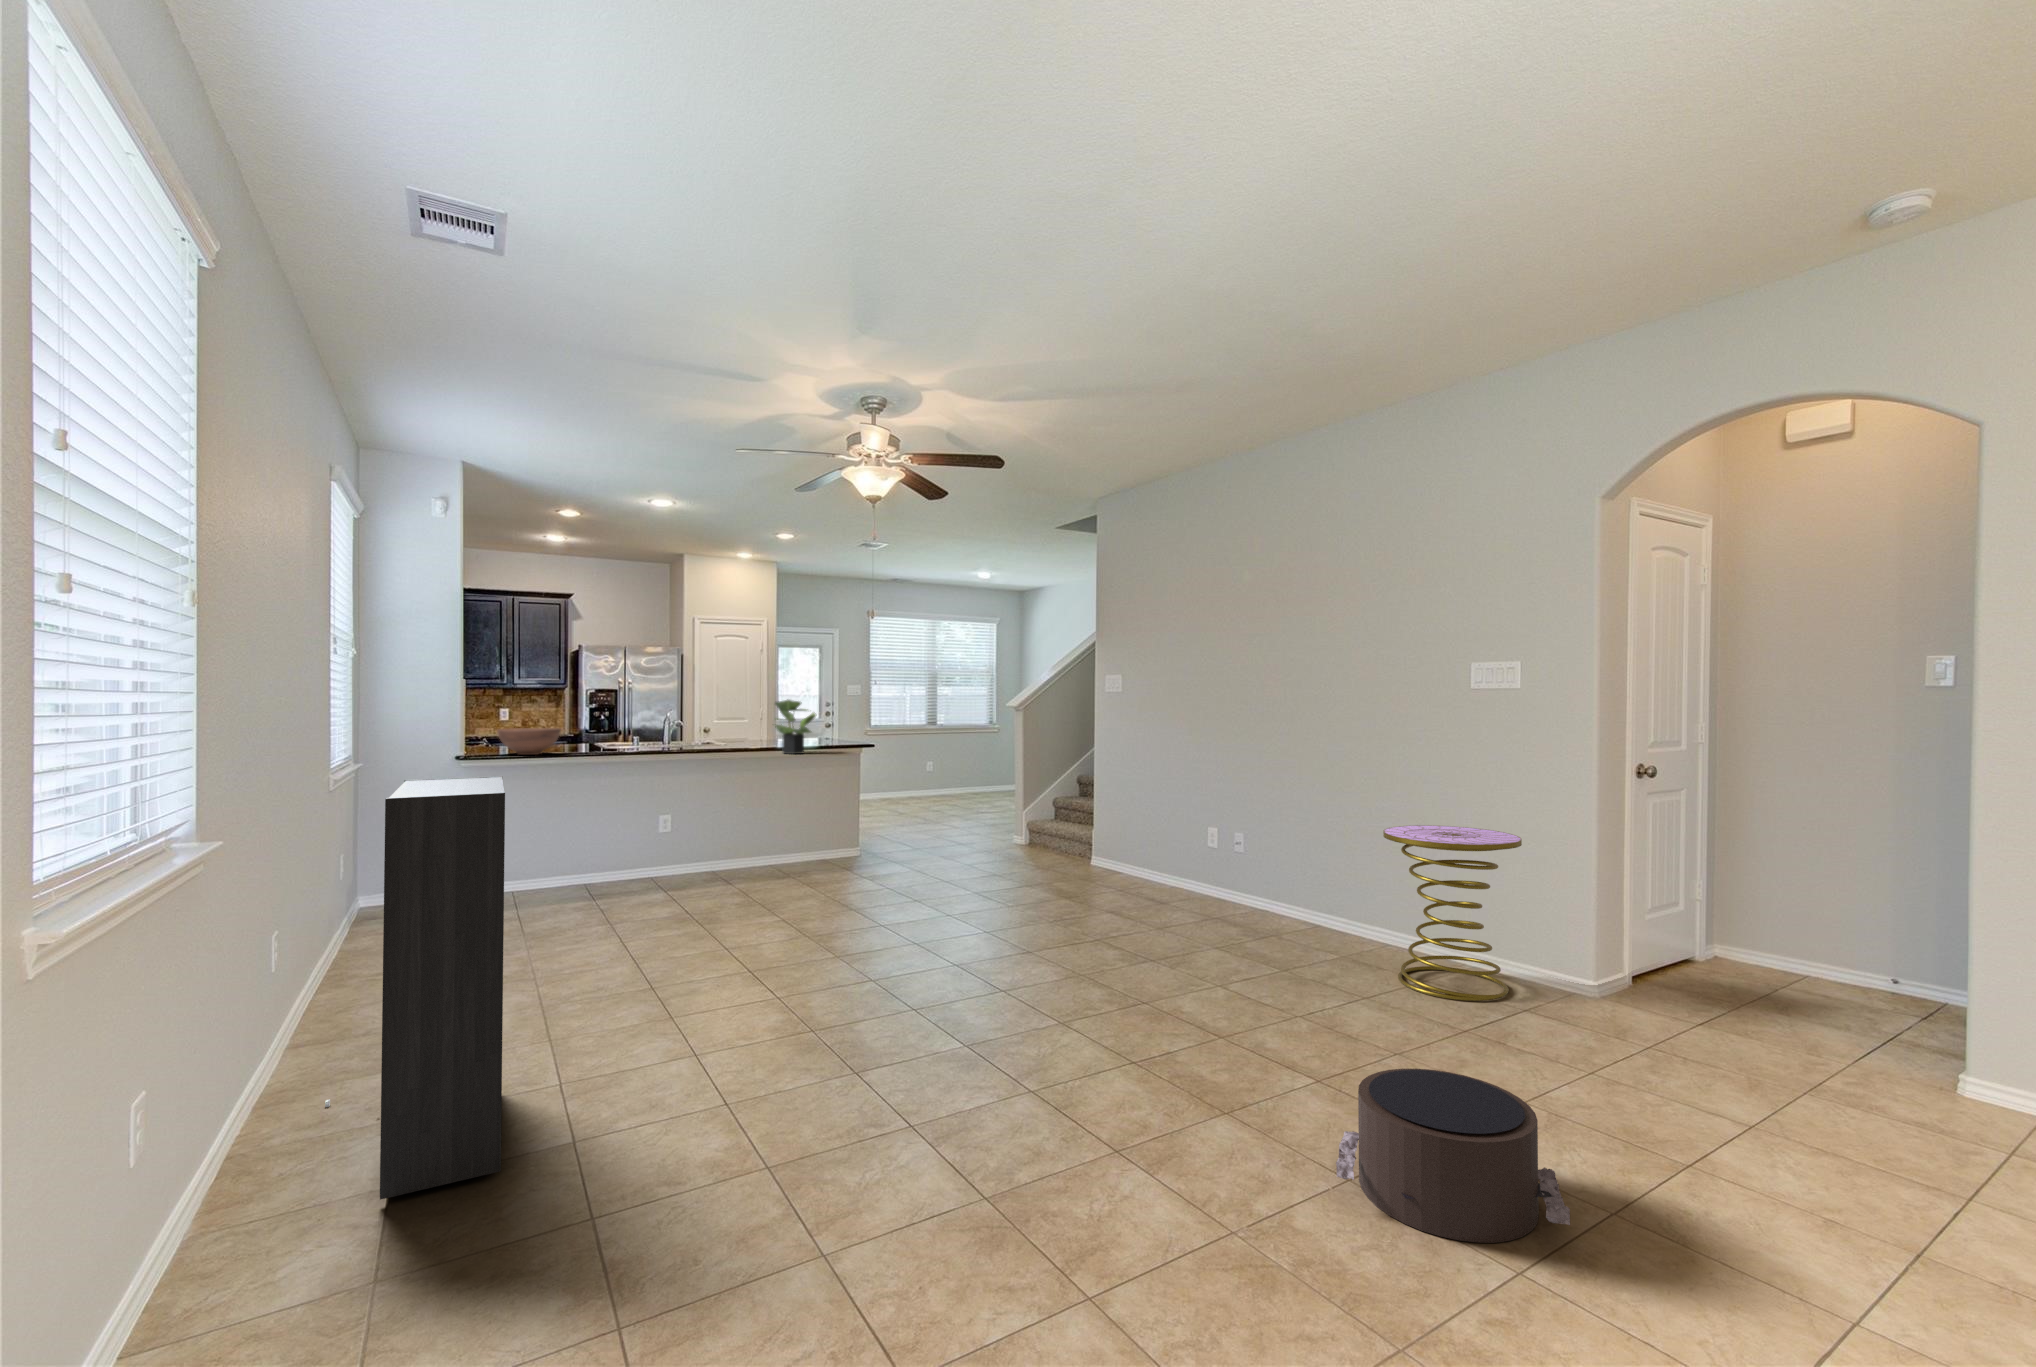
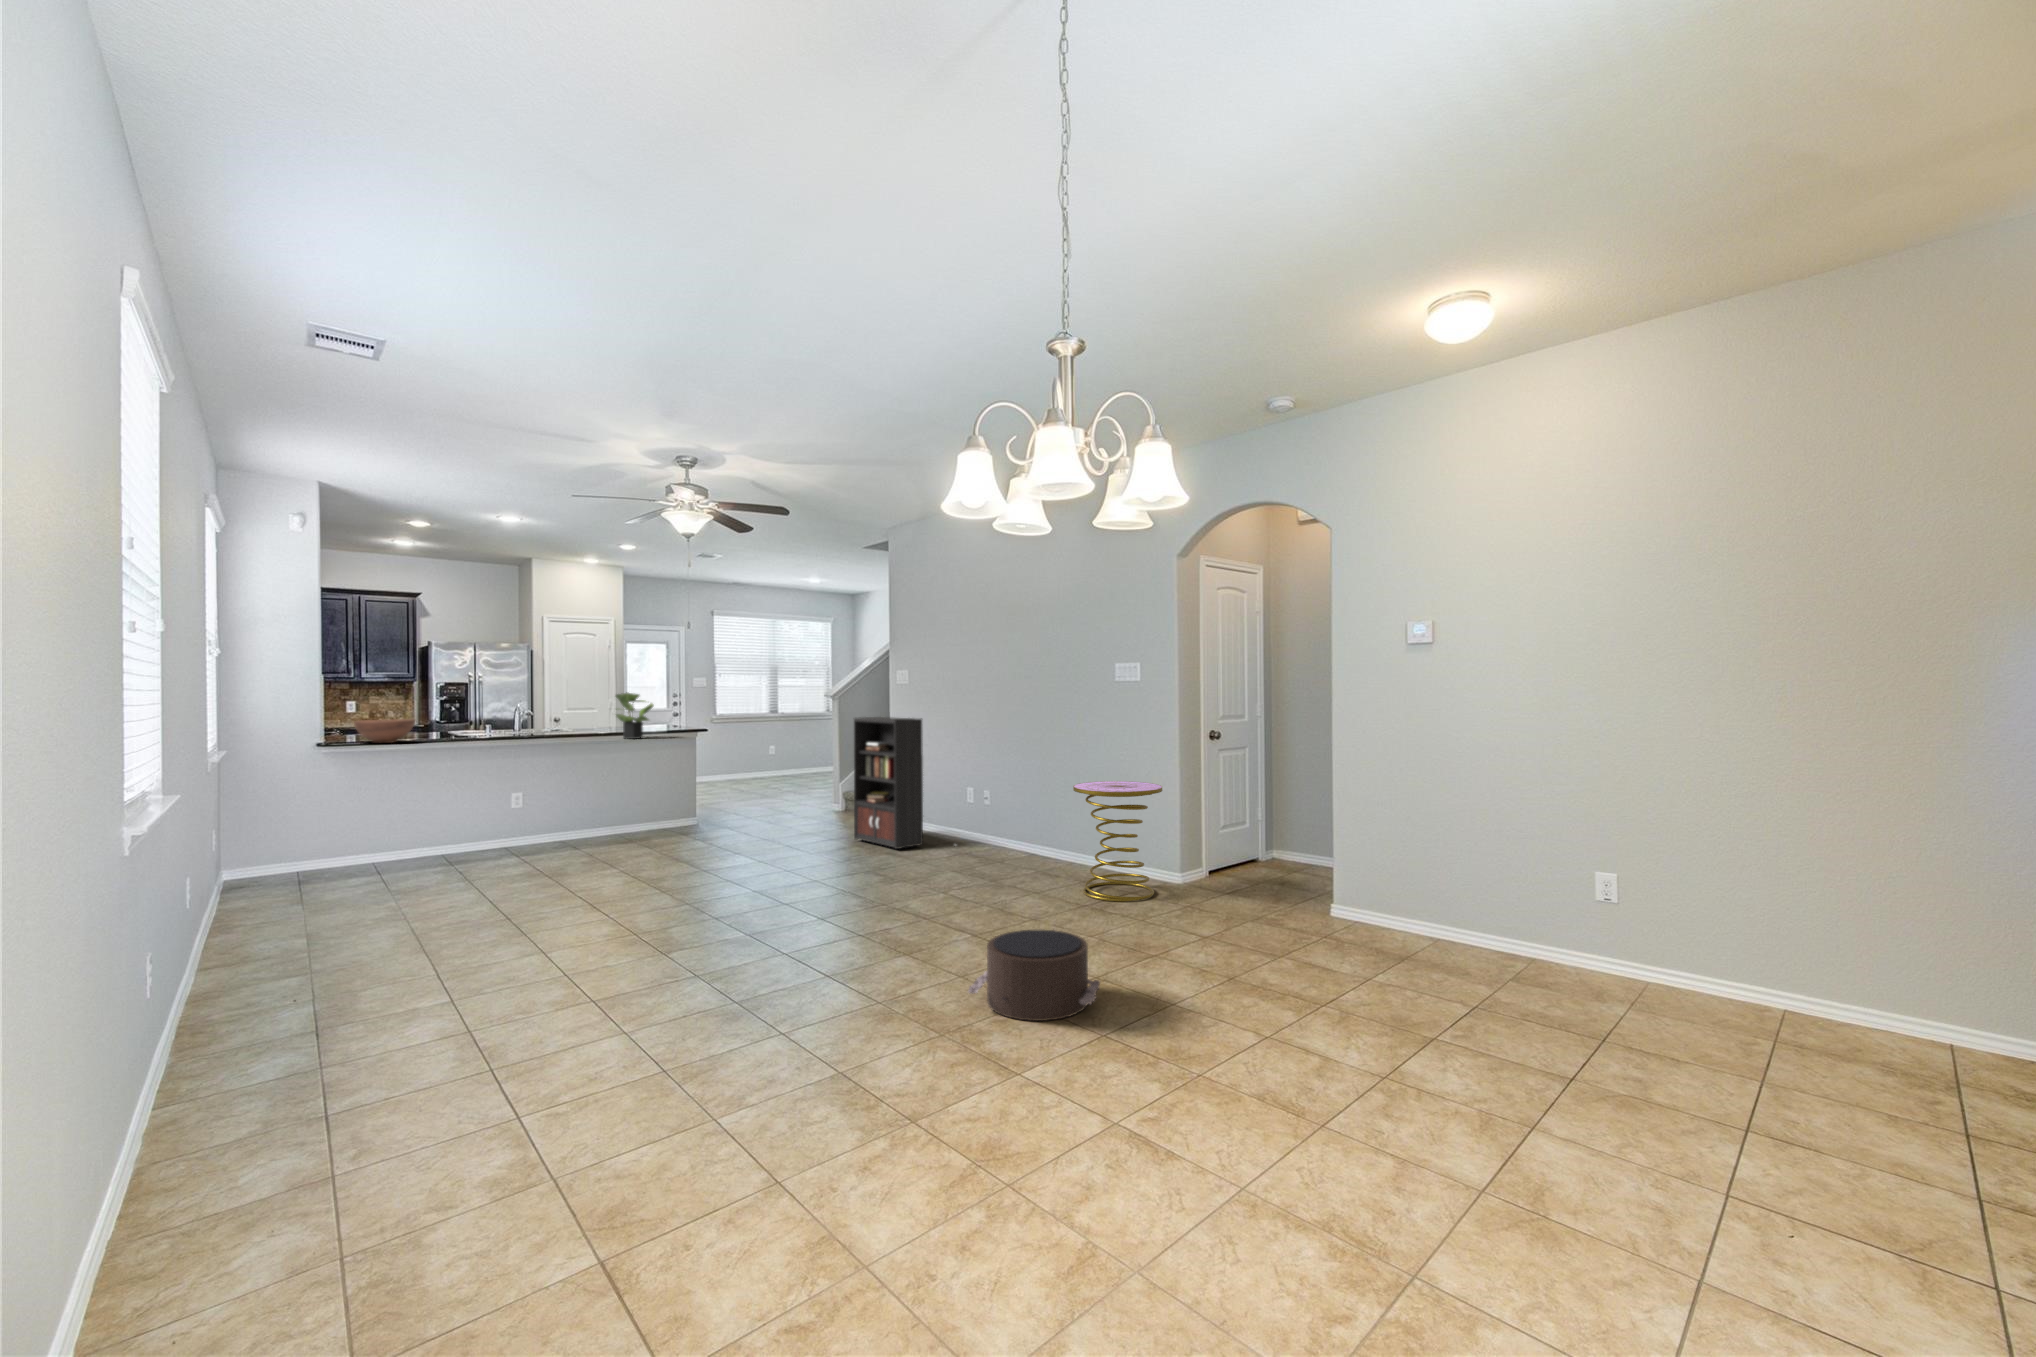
bookcase: present [325,776,505,1200] -> present [854,717,923,849]

